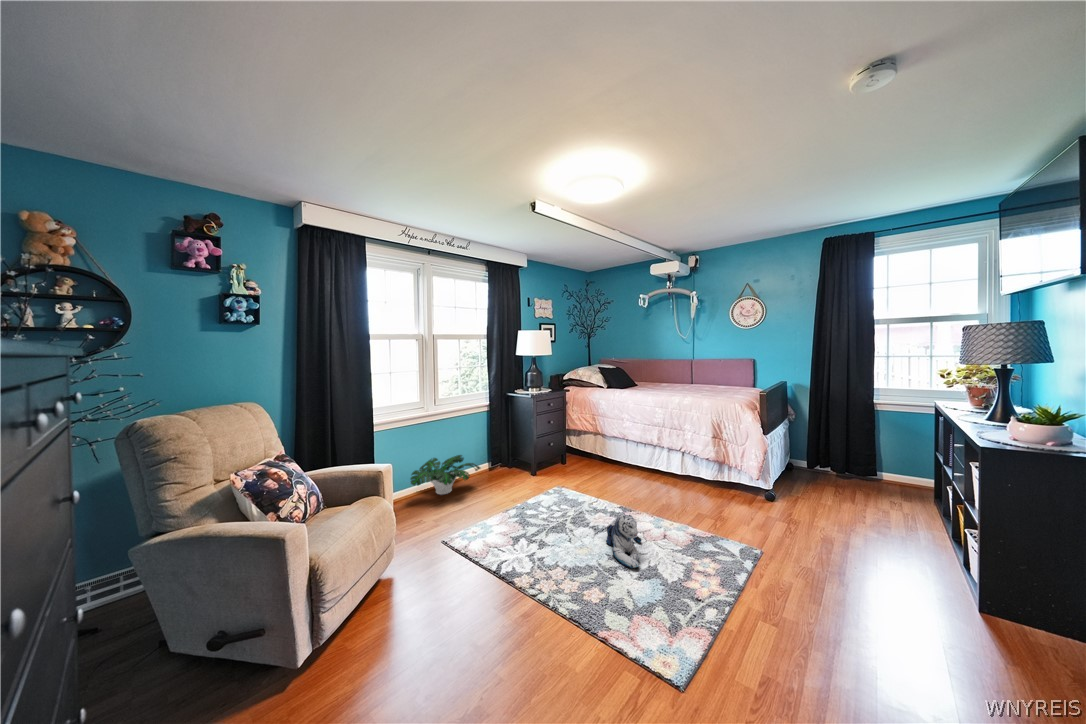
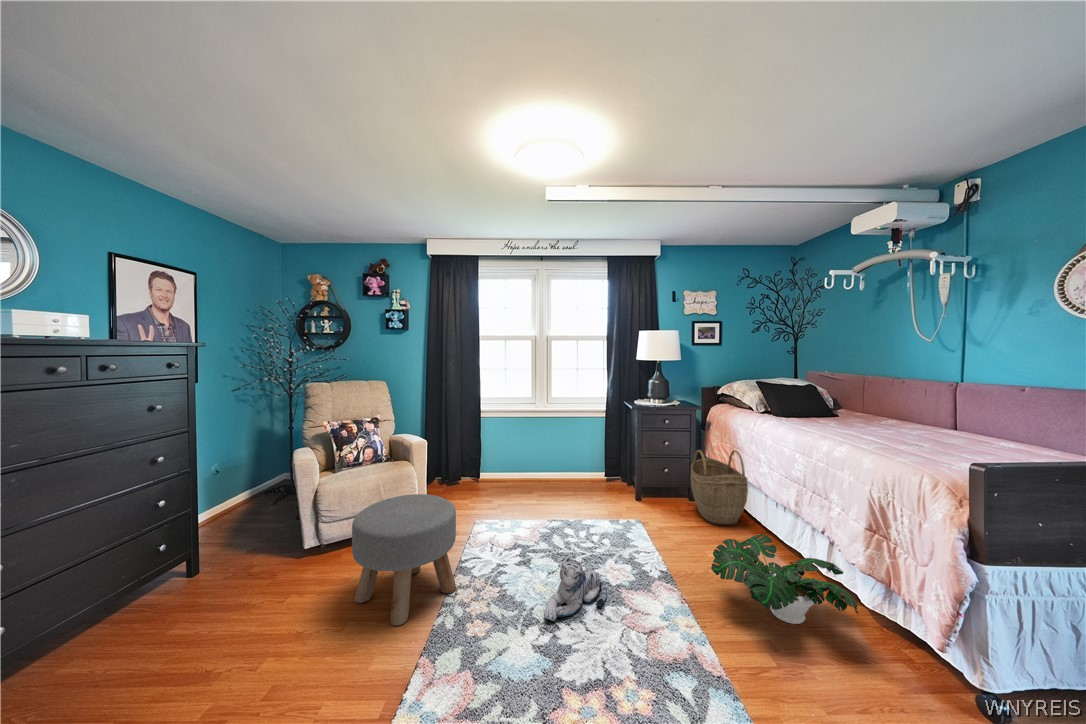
woven basket: none [576,414,619,468] -> present [690,450,748,525]
potted plant: present [411,455,480,495] -> present [711,534,859,624]
ottoman: none [450,510,564,673] -> present [352,494,456,626]

